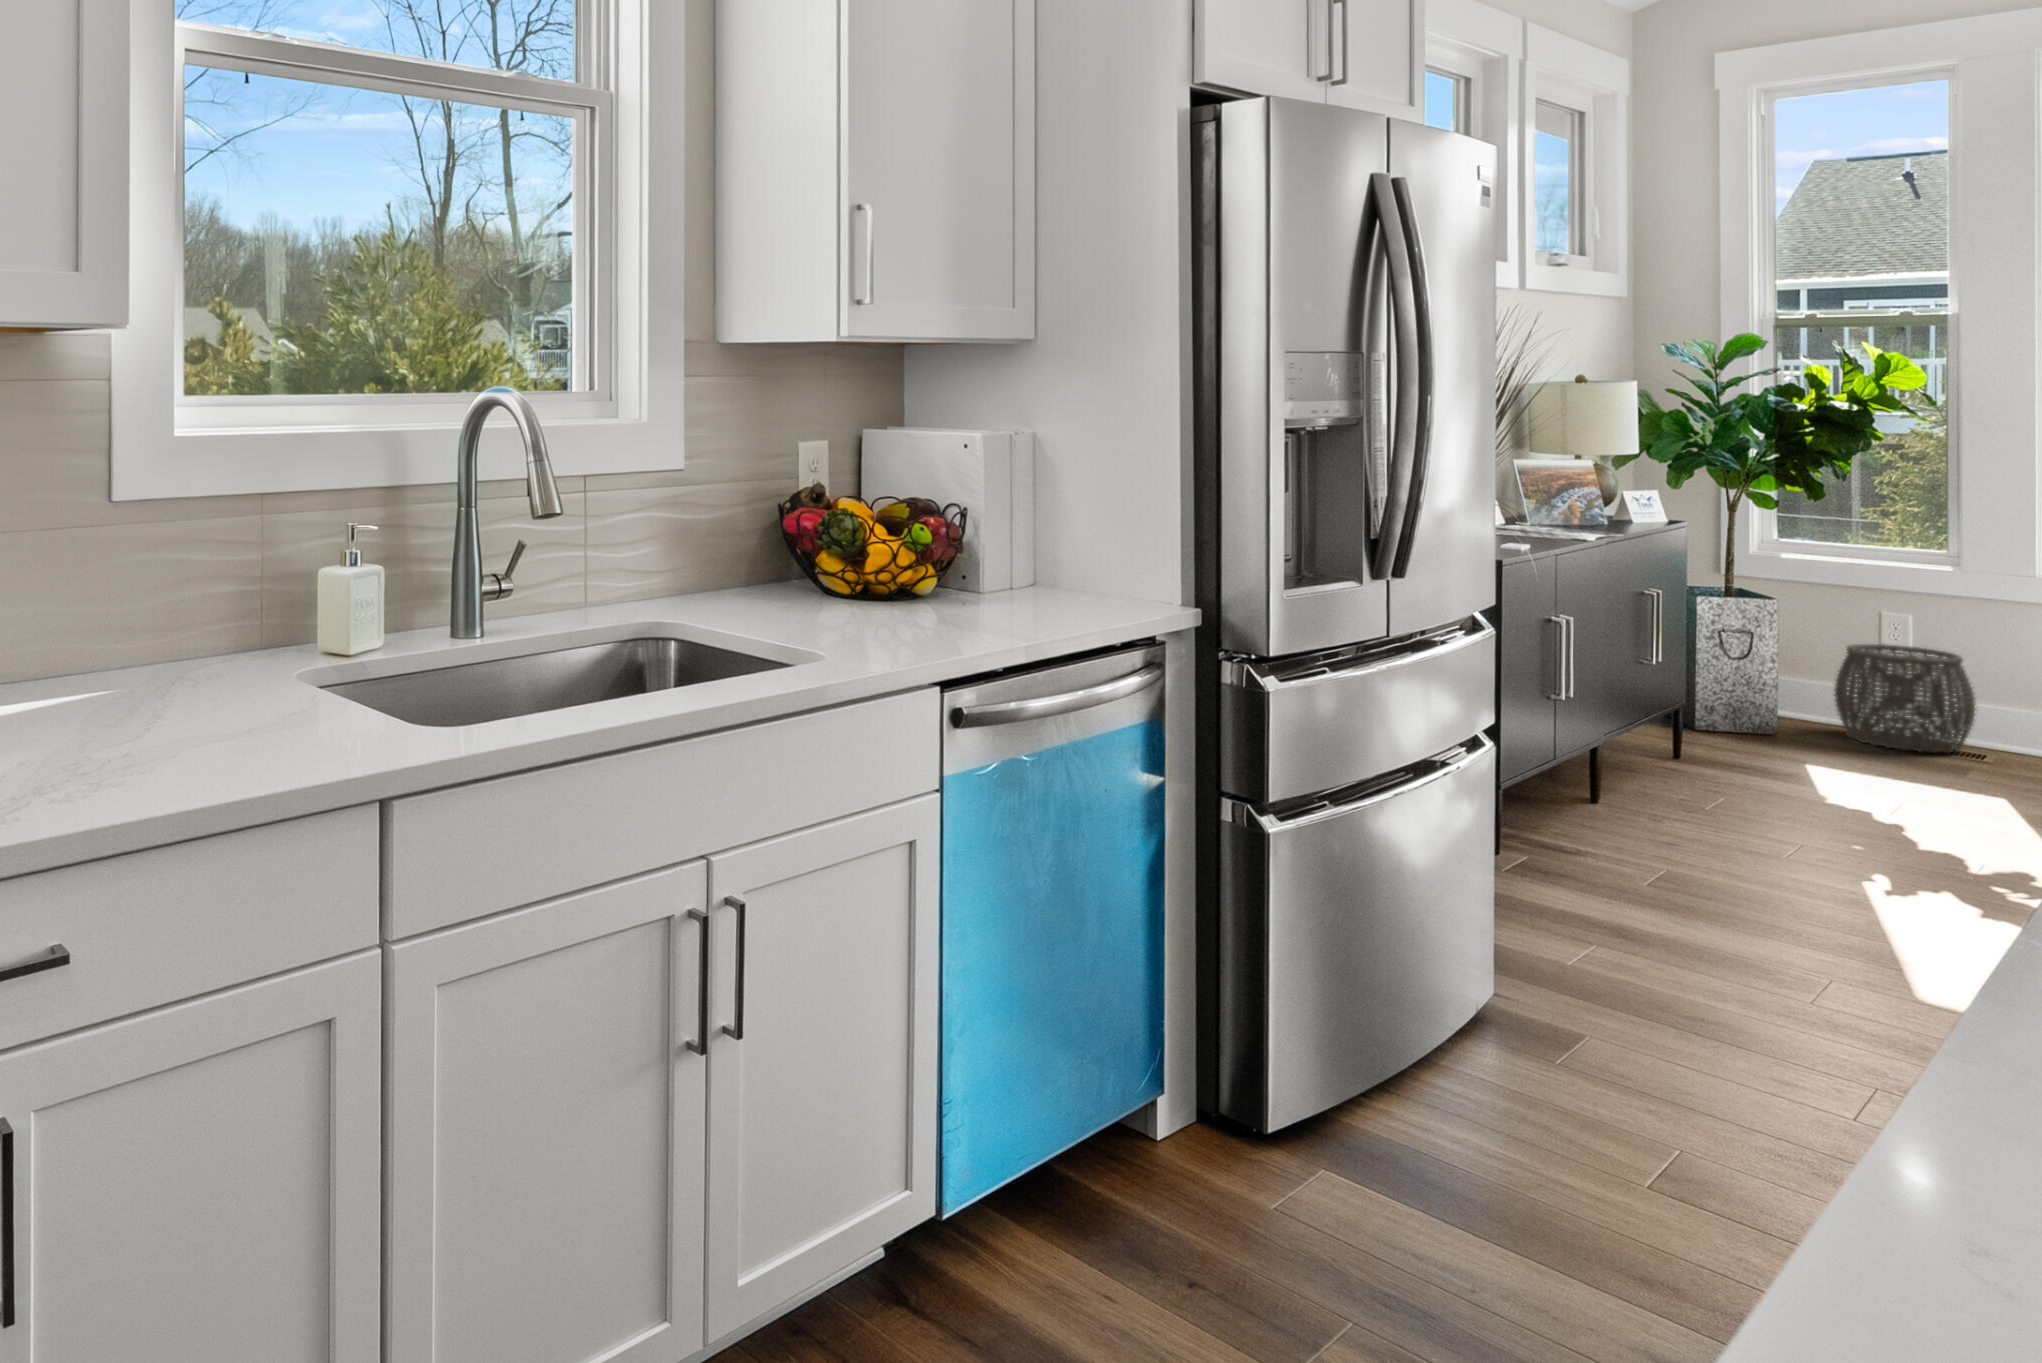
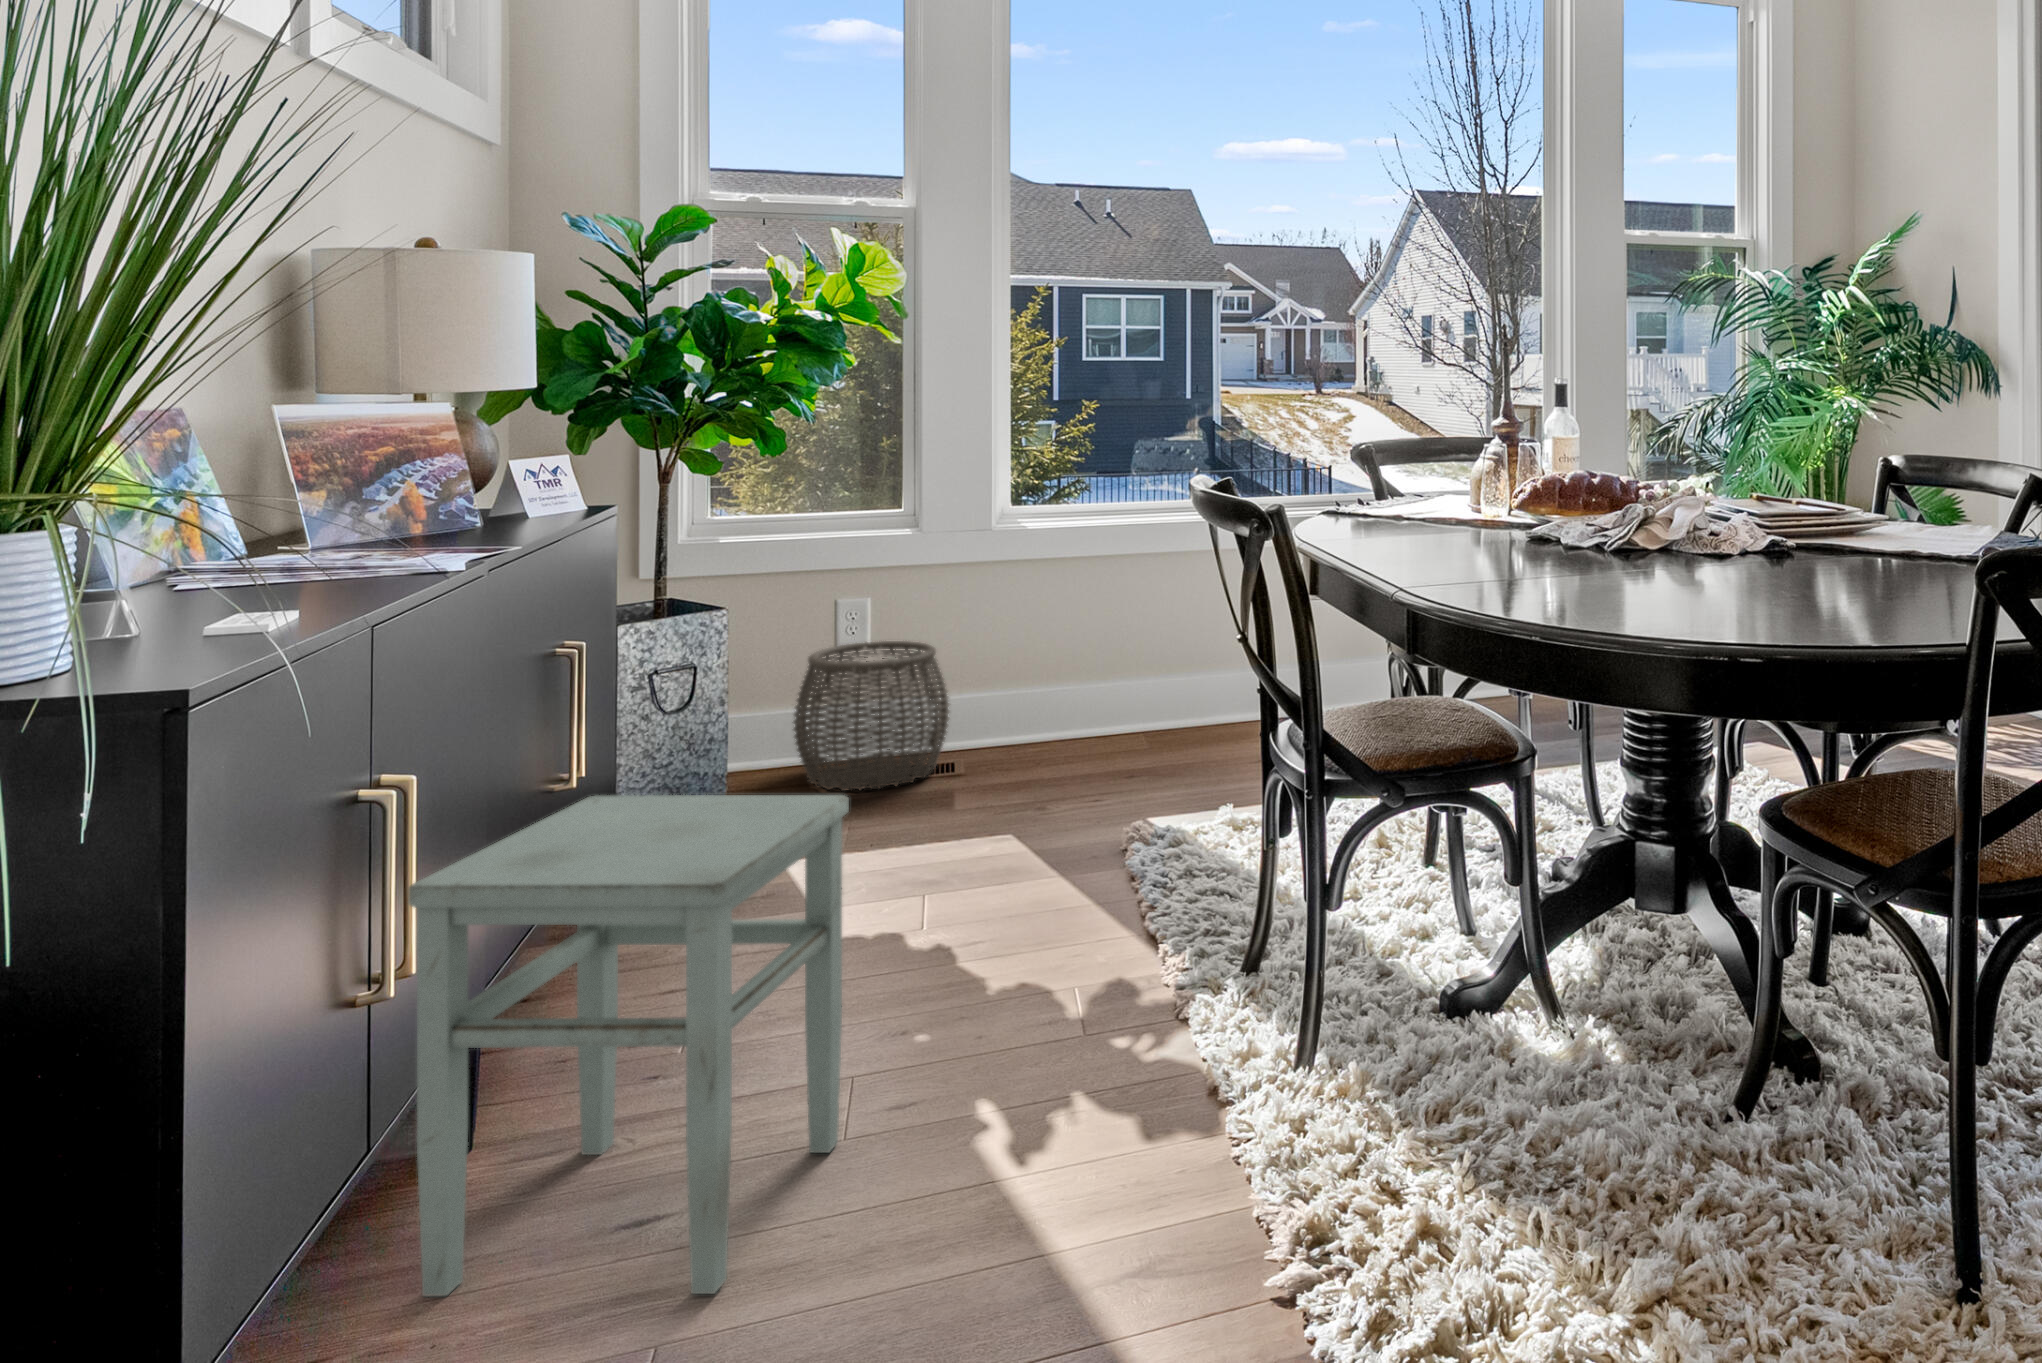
stool: none [1574,657,1799,877] -> present [408,795,849,1296]

